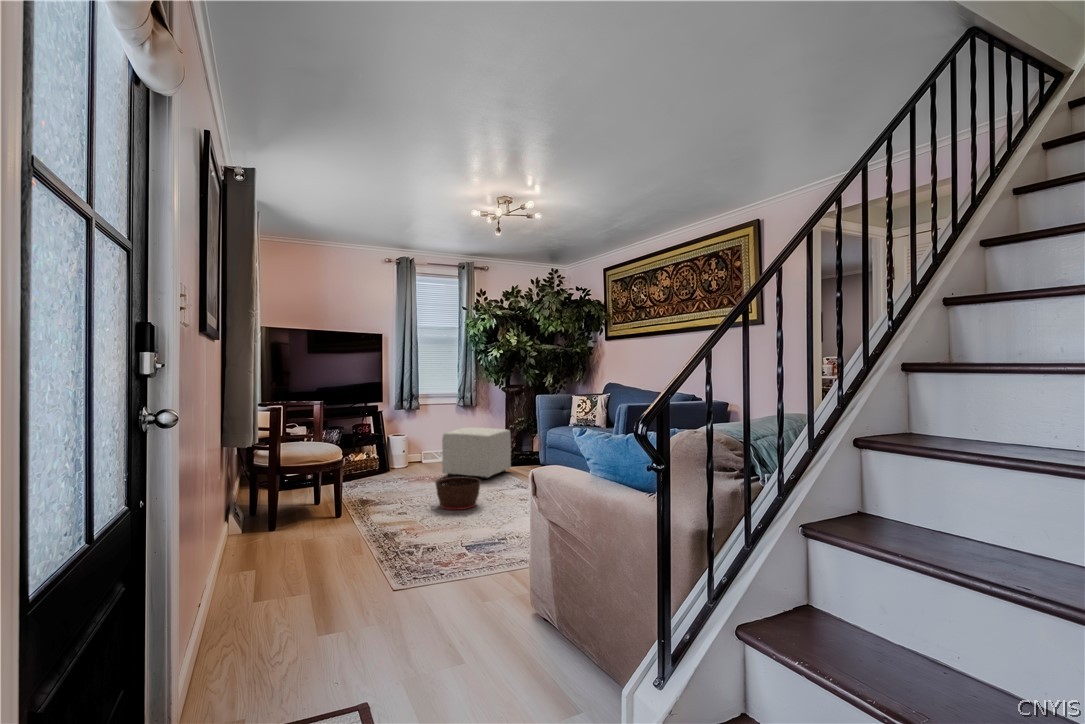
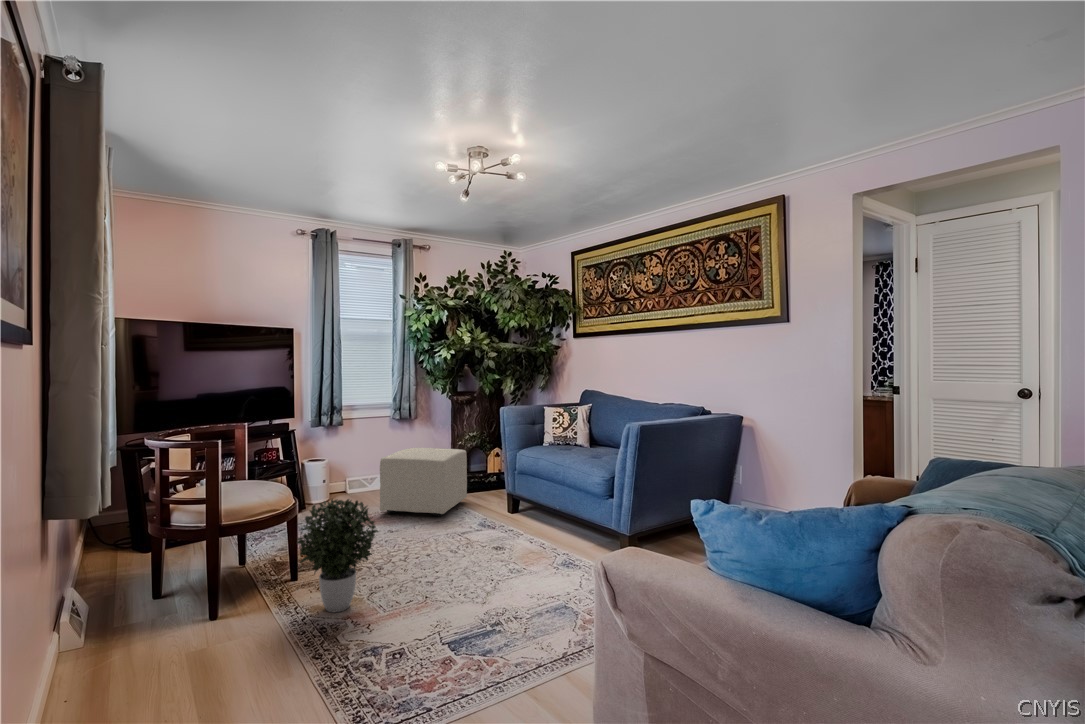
potted plant: none [372,450,427,527] -> present [297,499,378,612]
basket: present [435,476,481,510] -> none [383,521,447,573]

